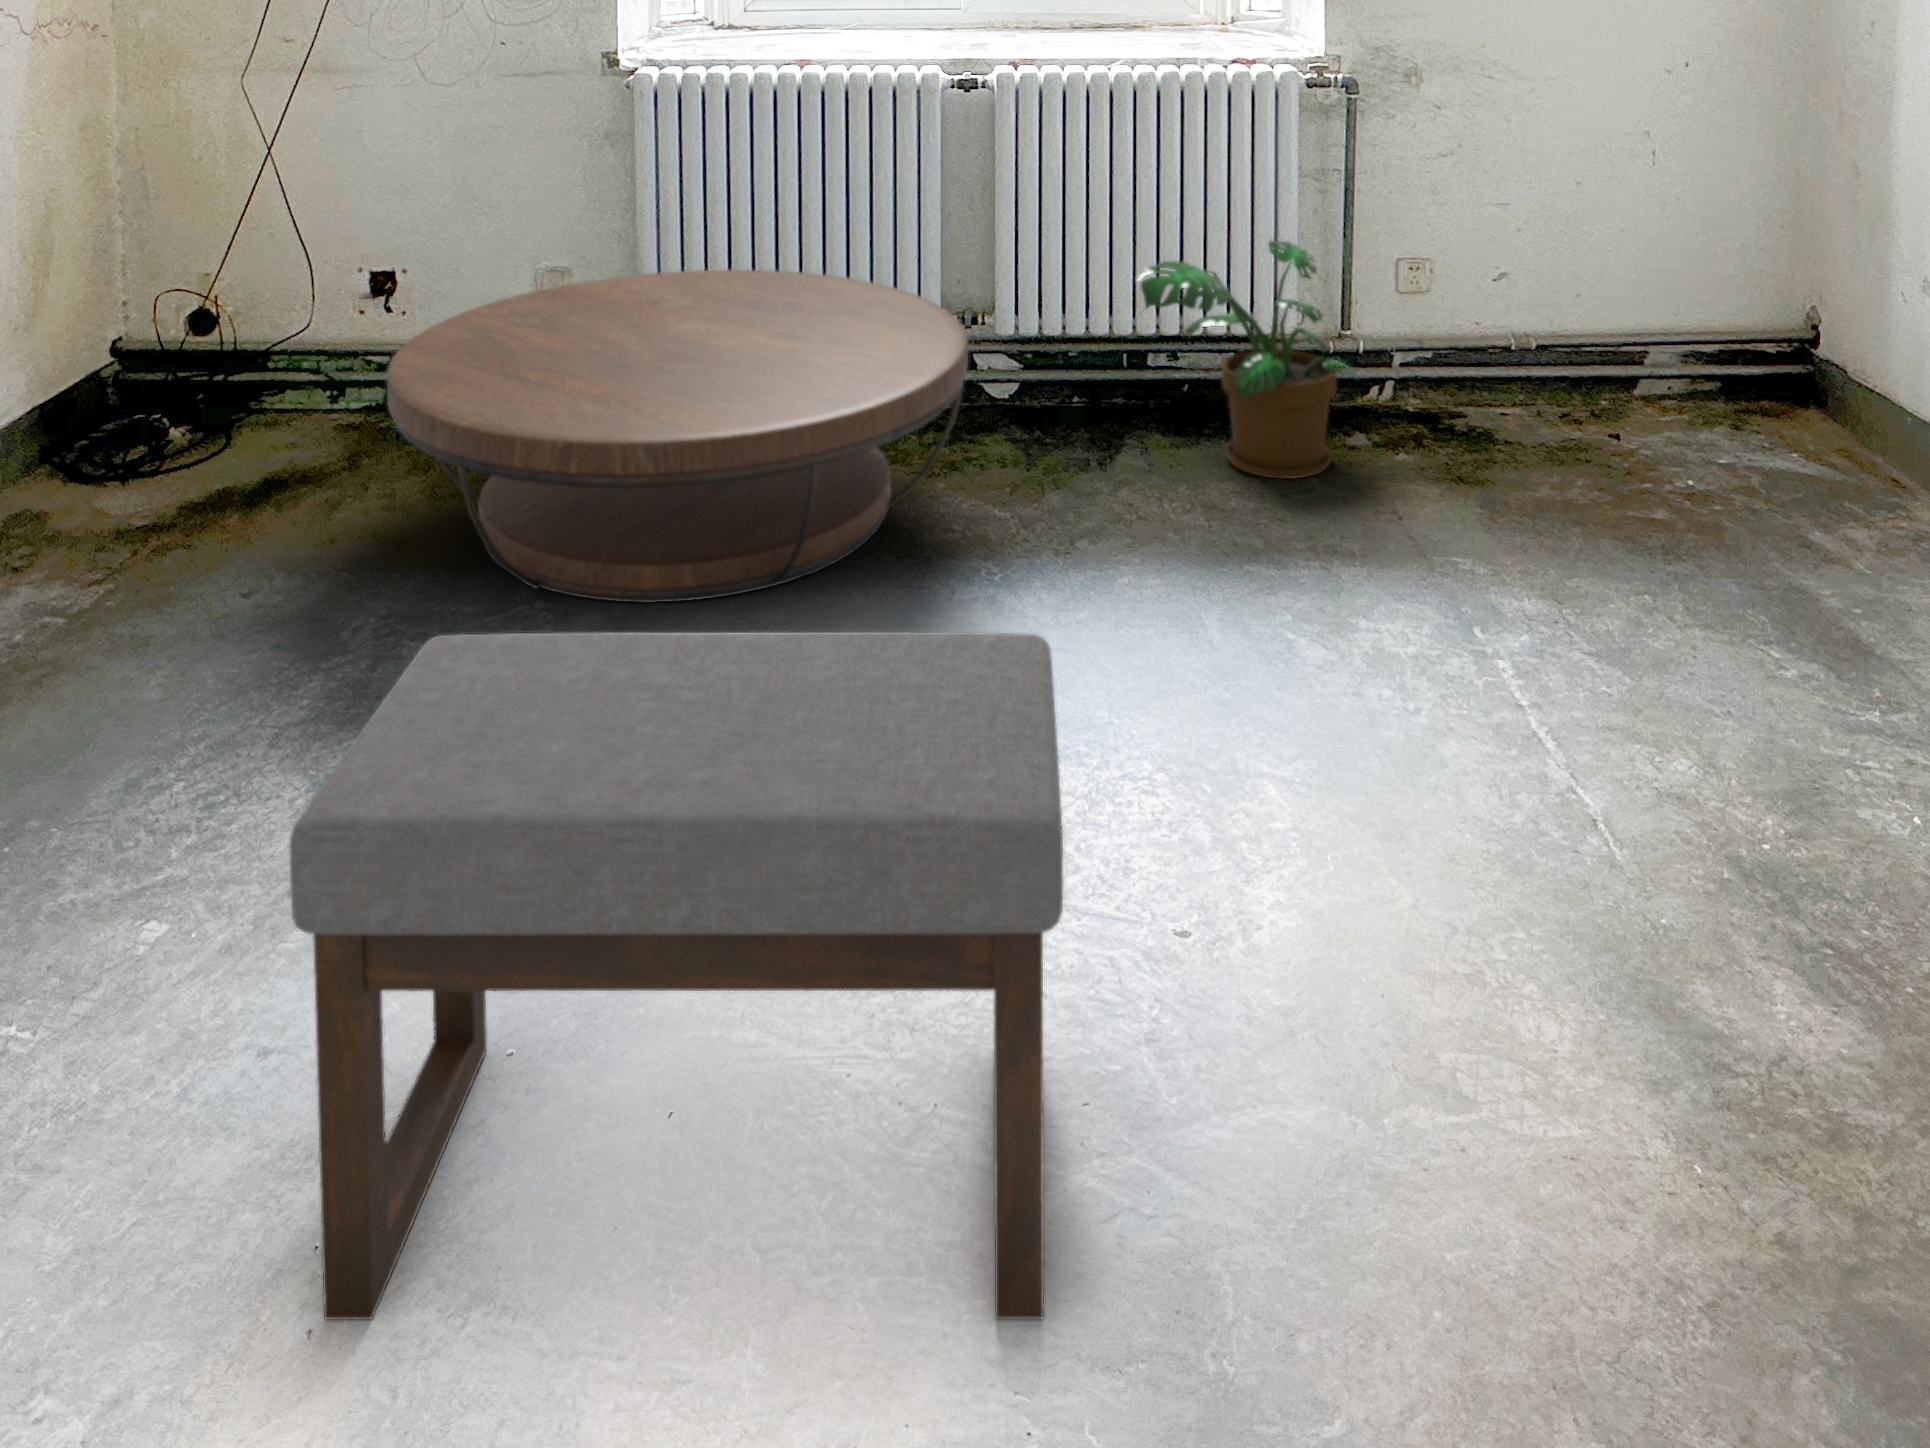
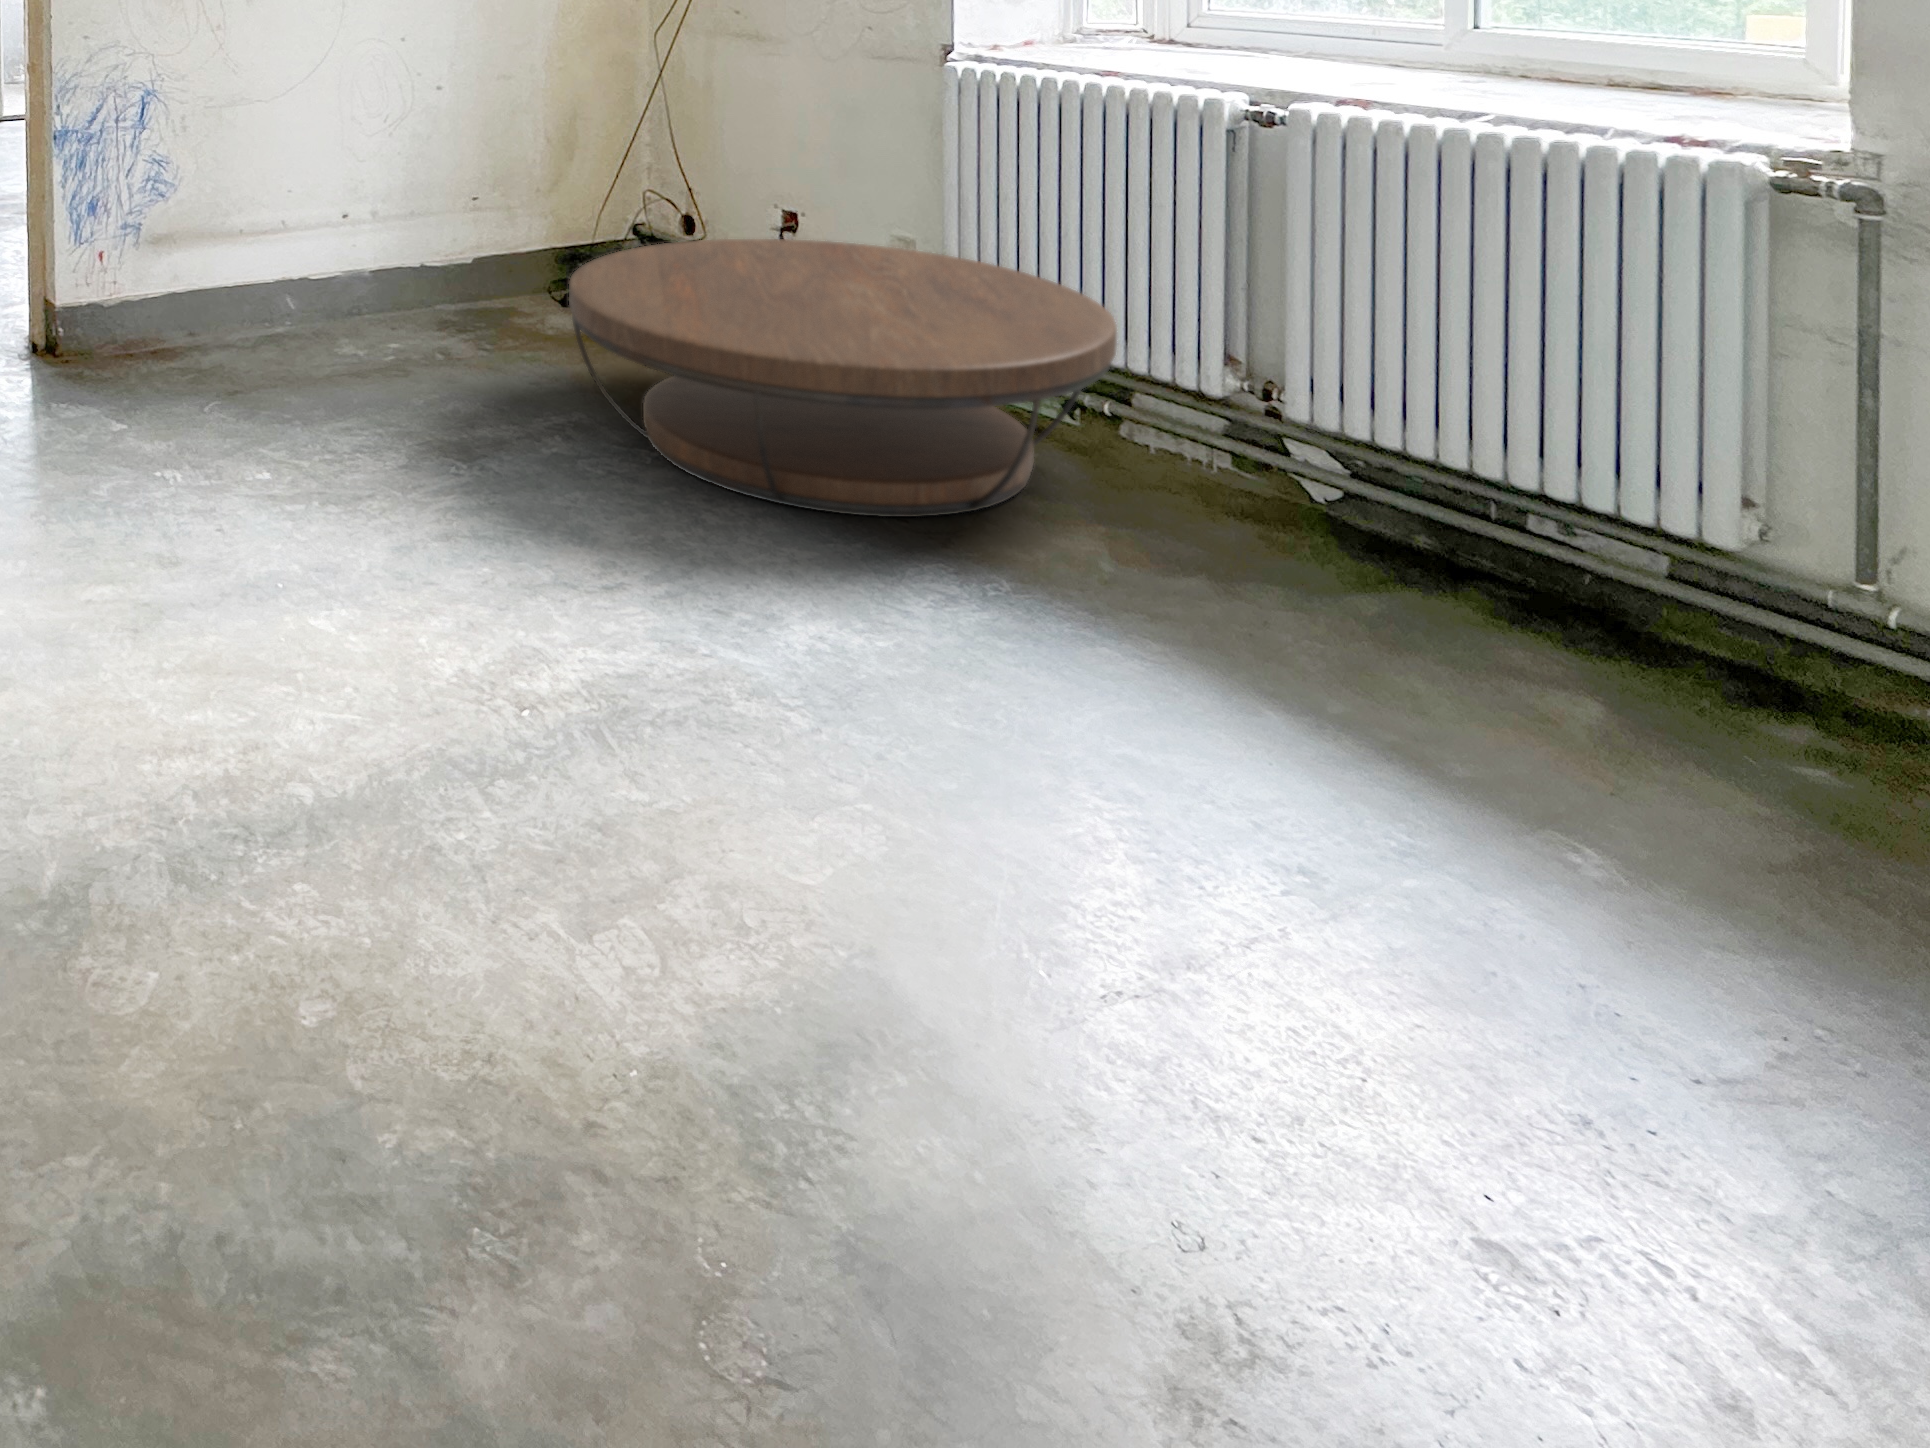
potted plant: present [1138,241,1357,479] -> none [1257,351,1739,716]
ottoman: present [290,632,1063,1320] -> none [41,312,390,770]

